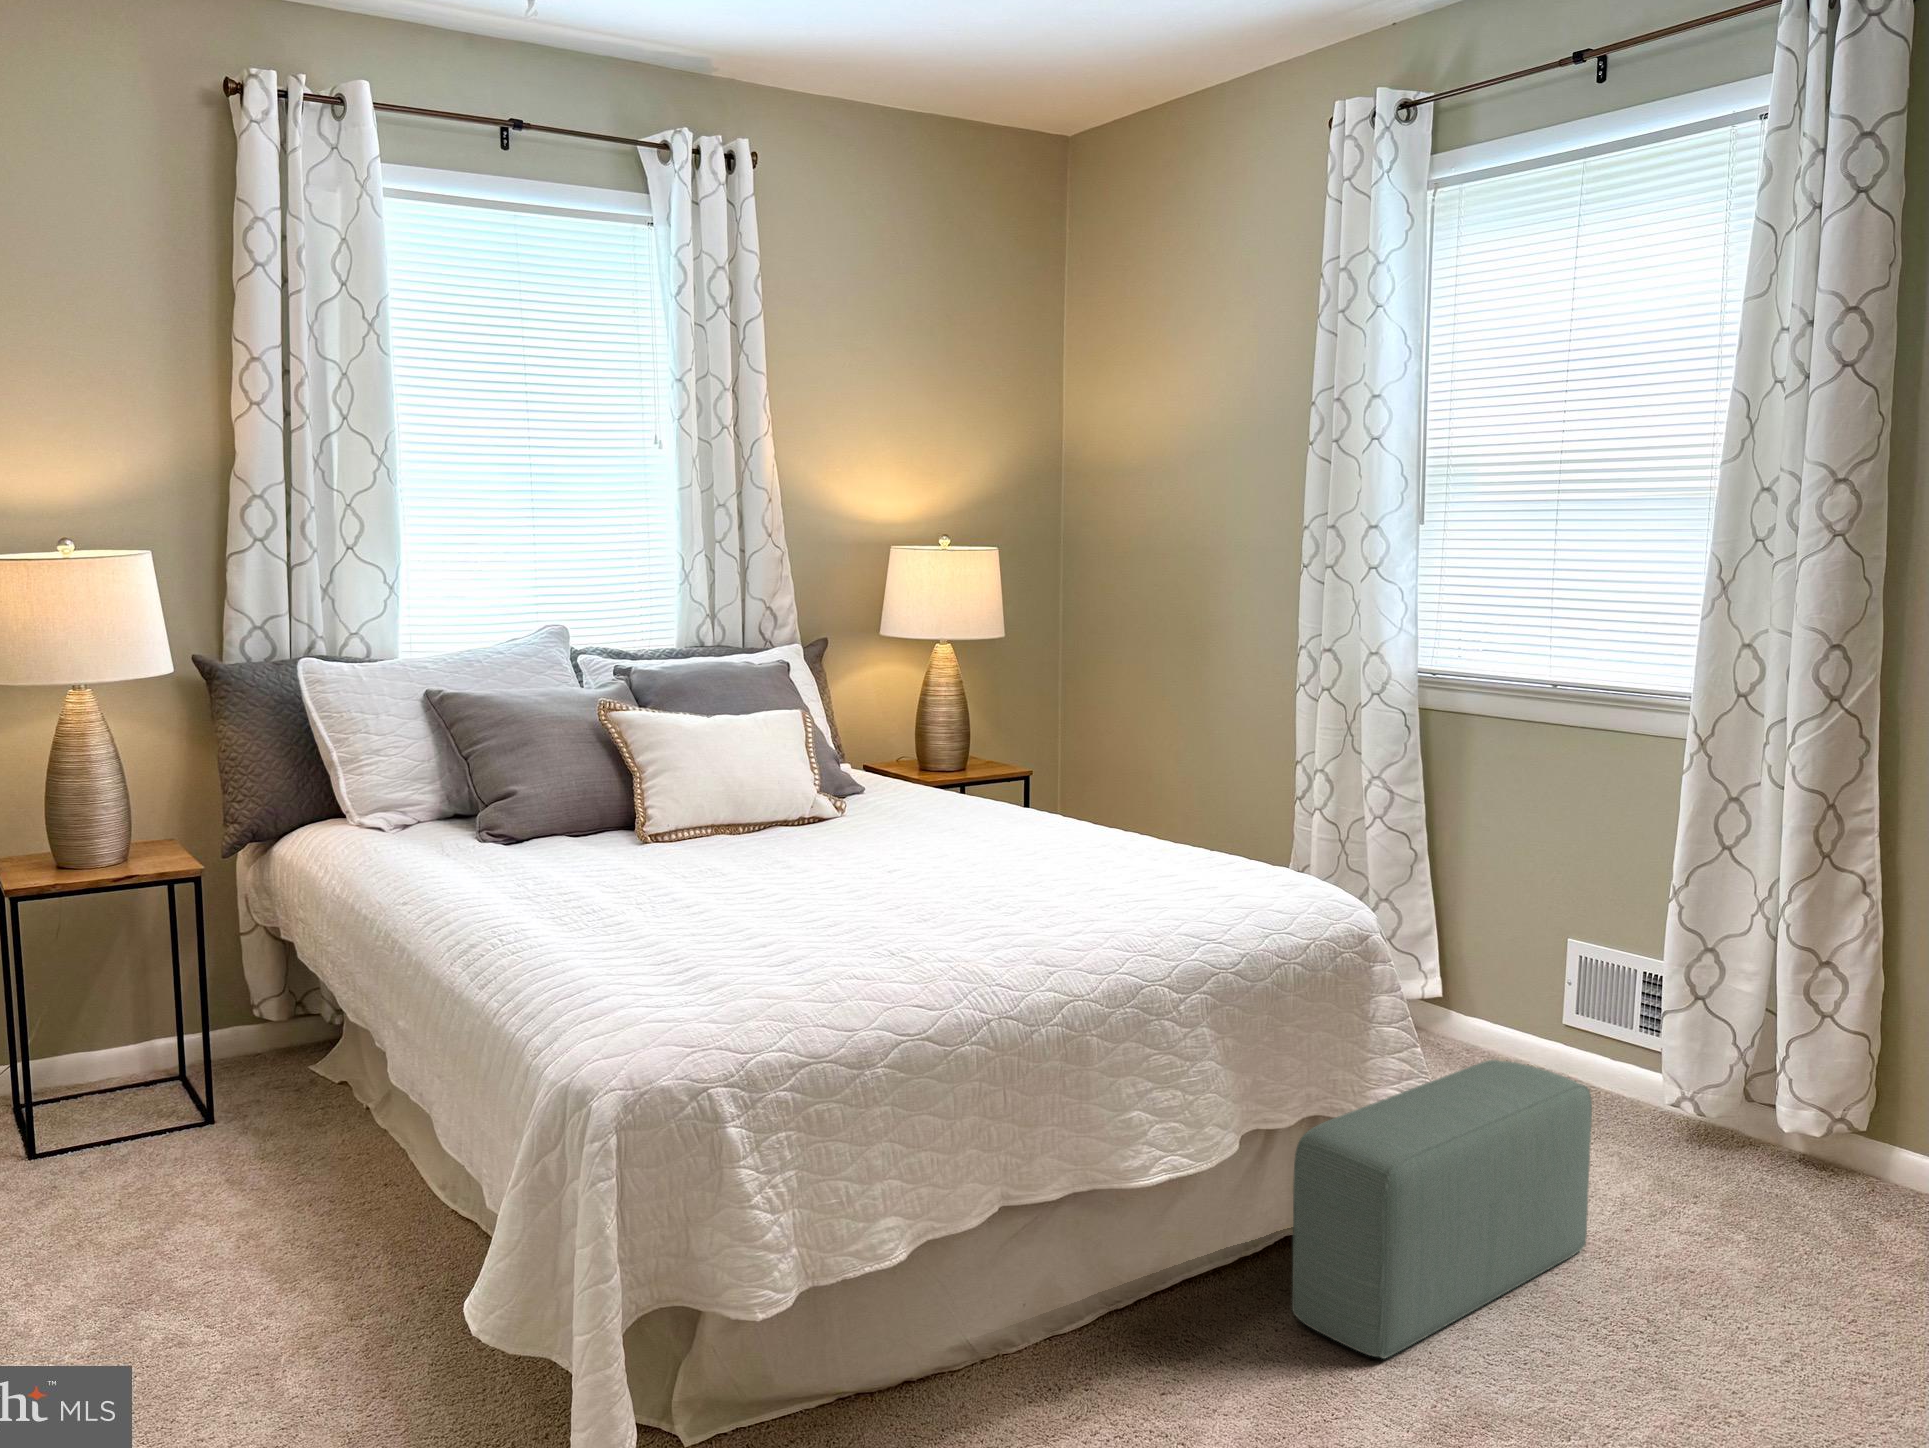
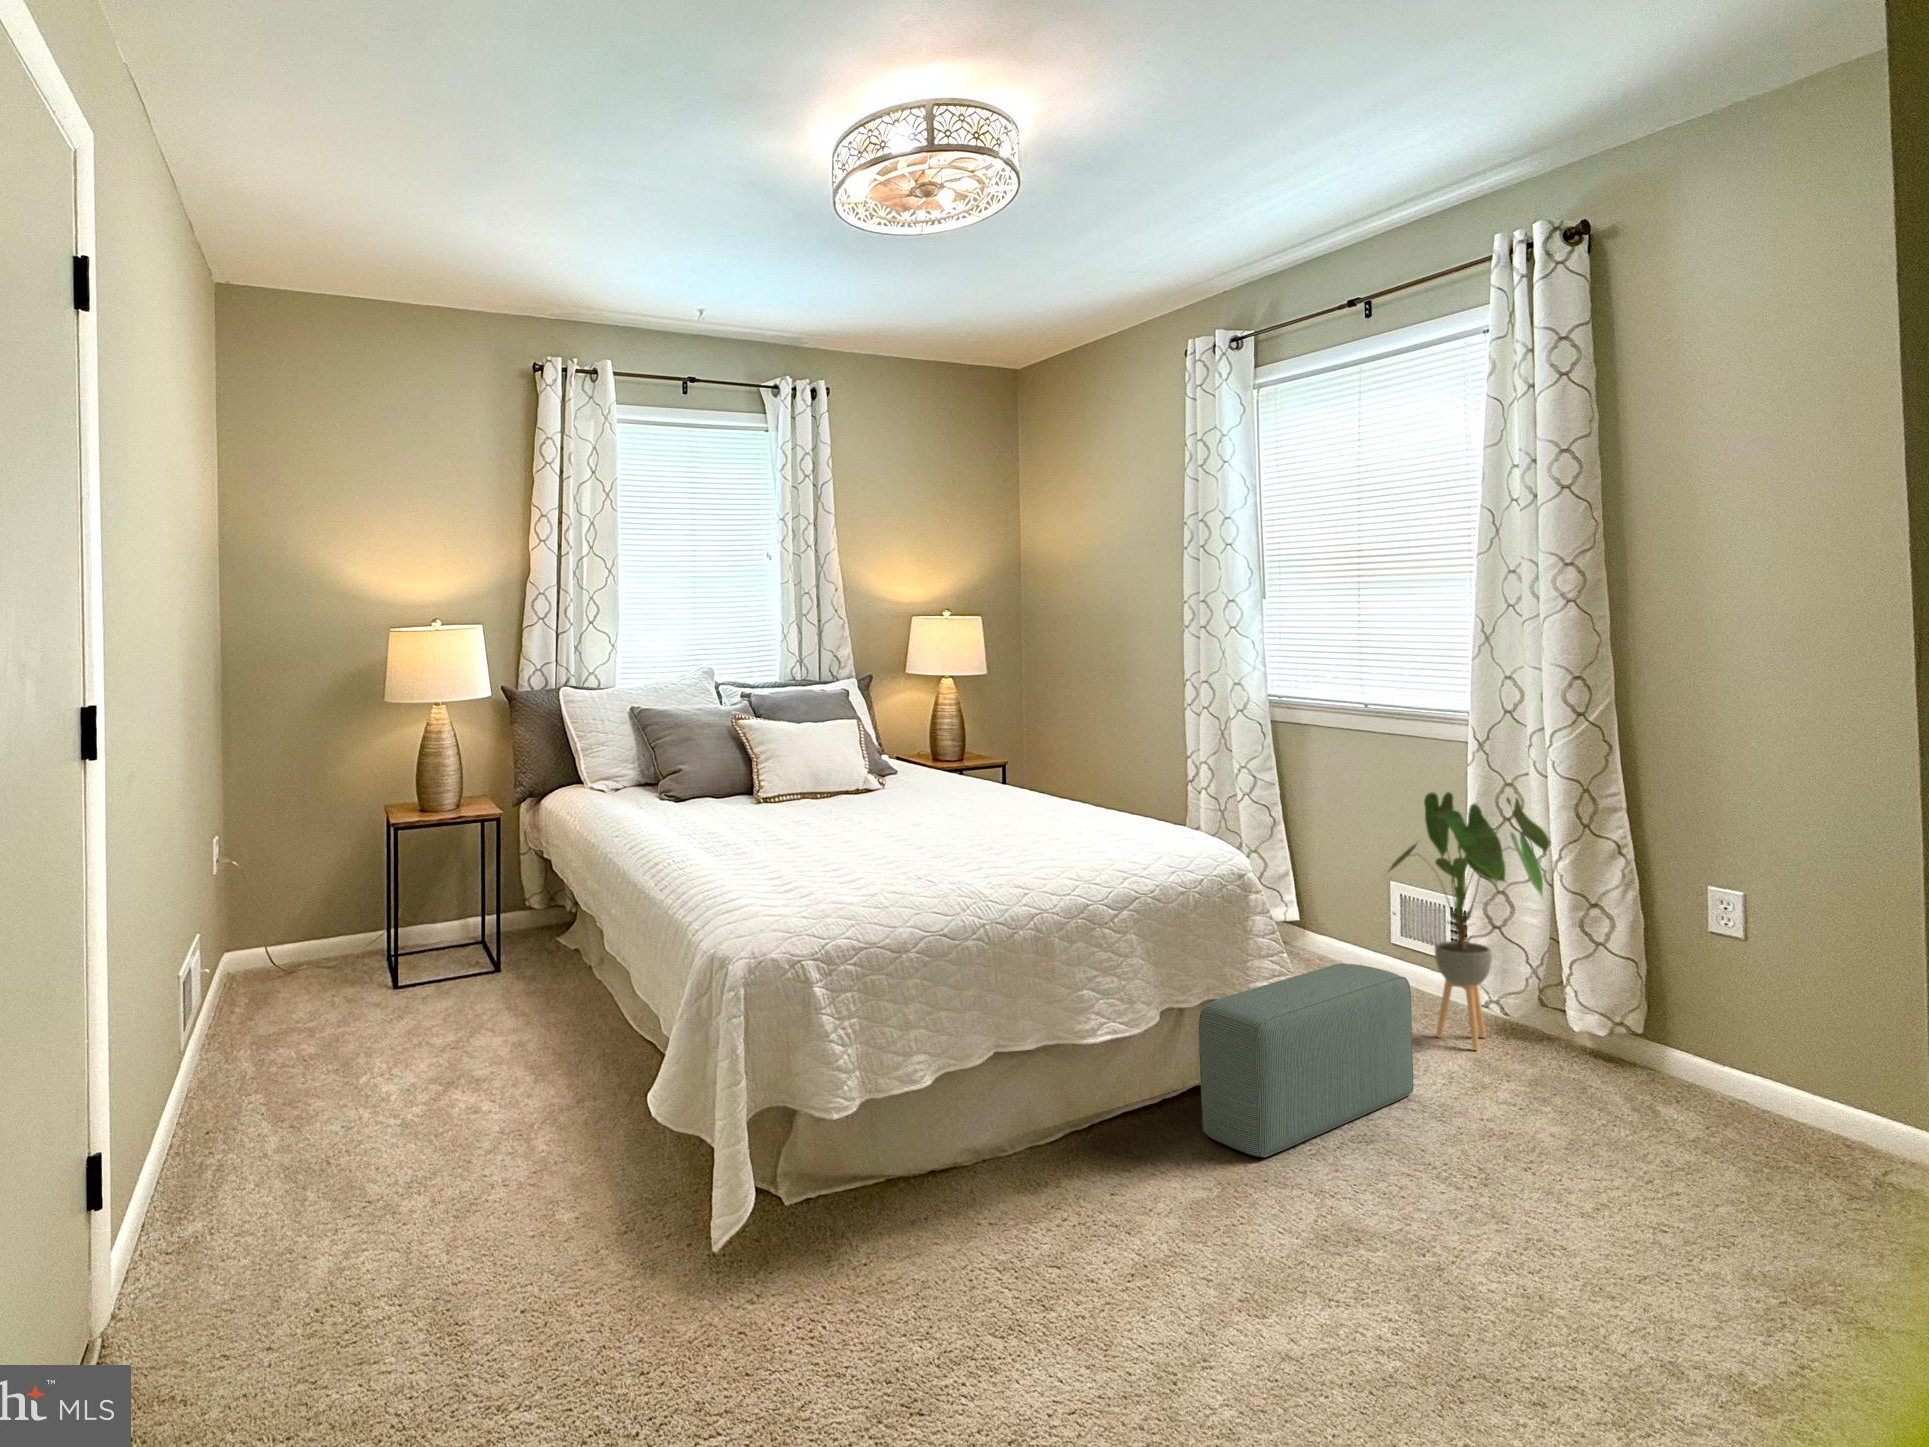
house plant: none [1545,807,1791,1175] -> present [1389,792,1550,1050]

